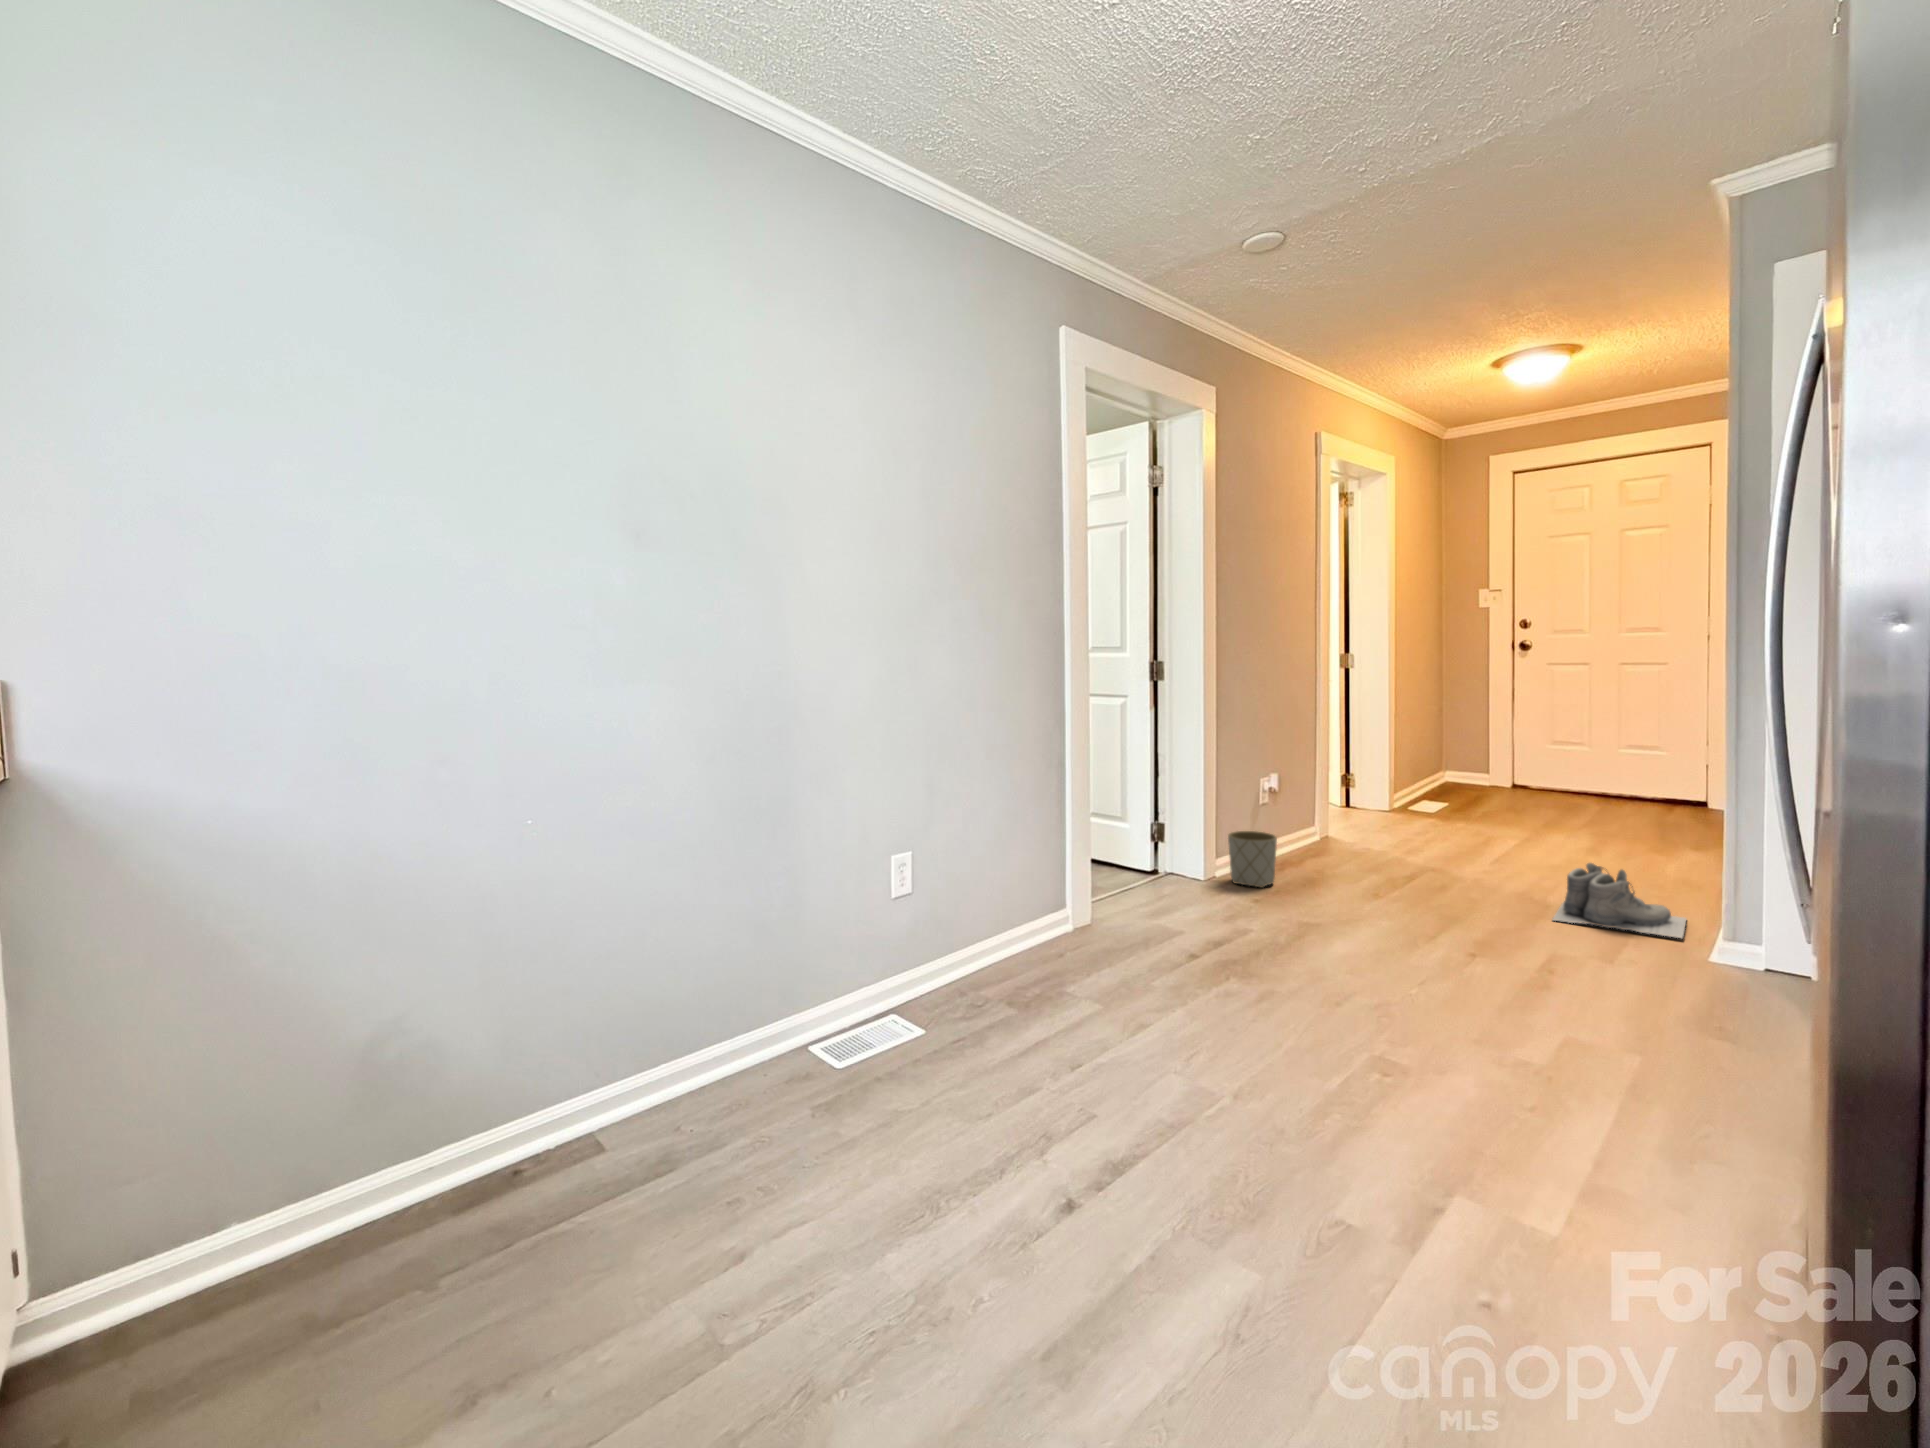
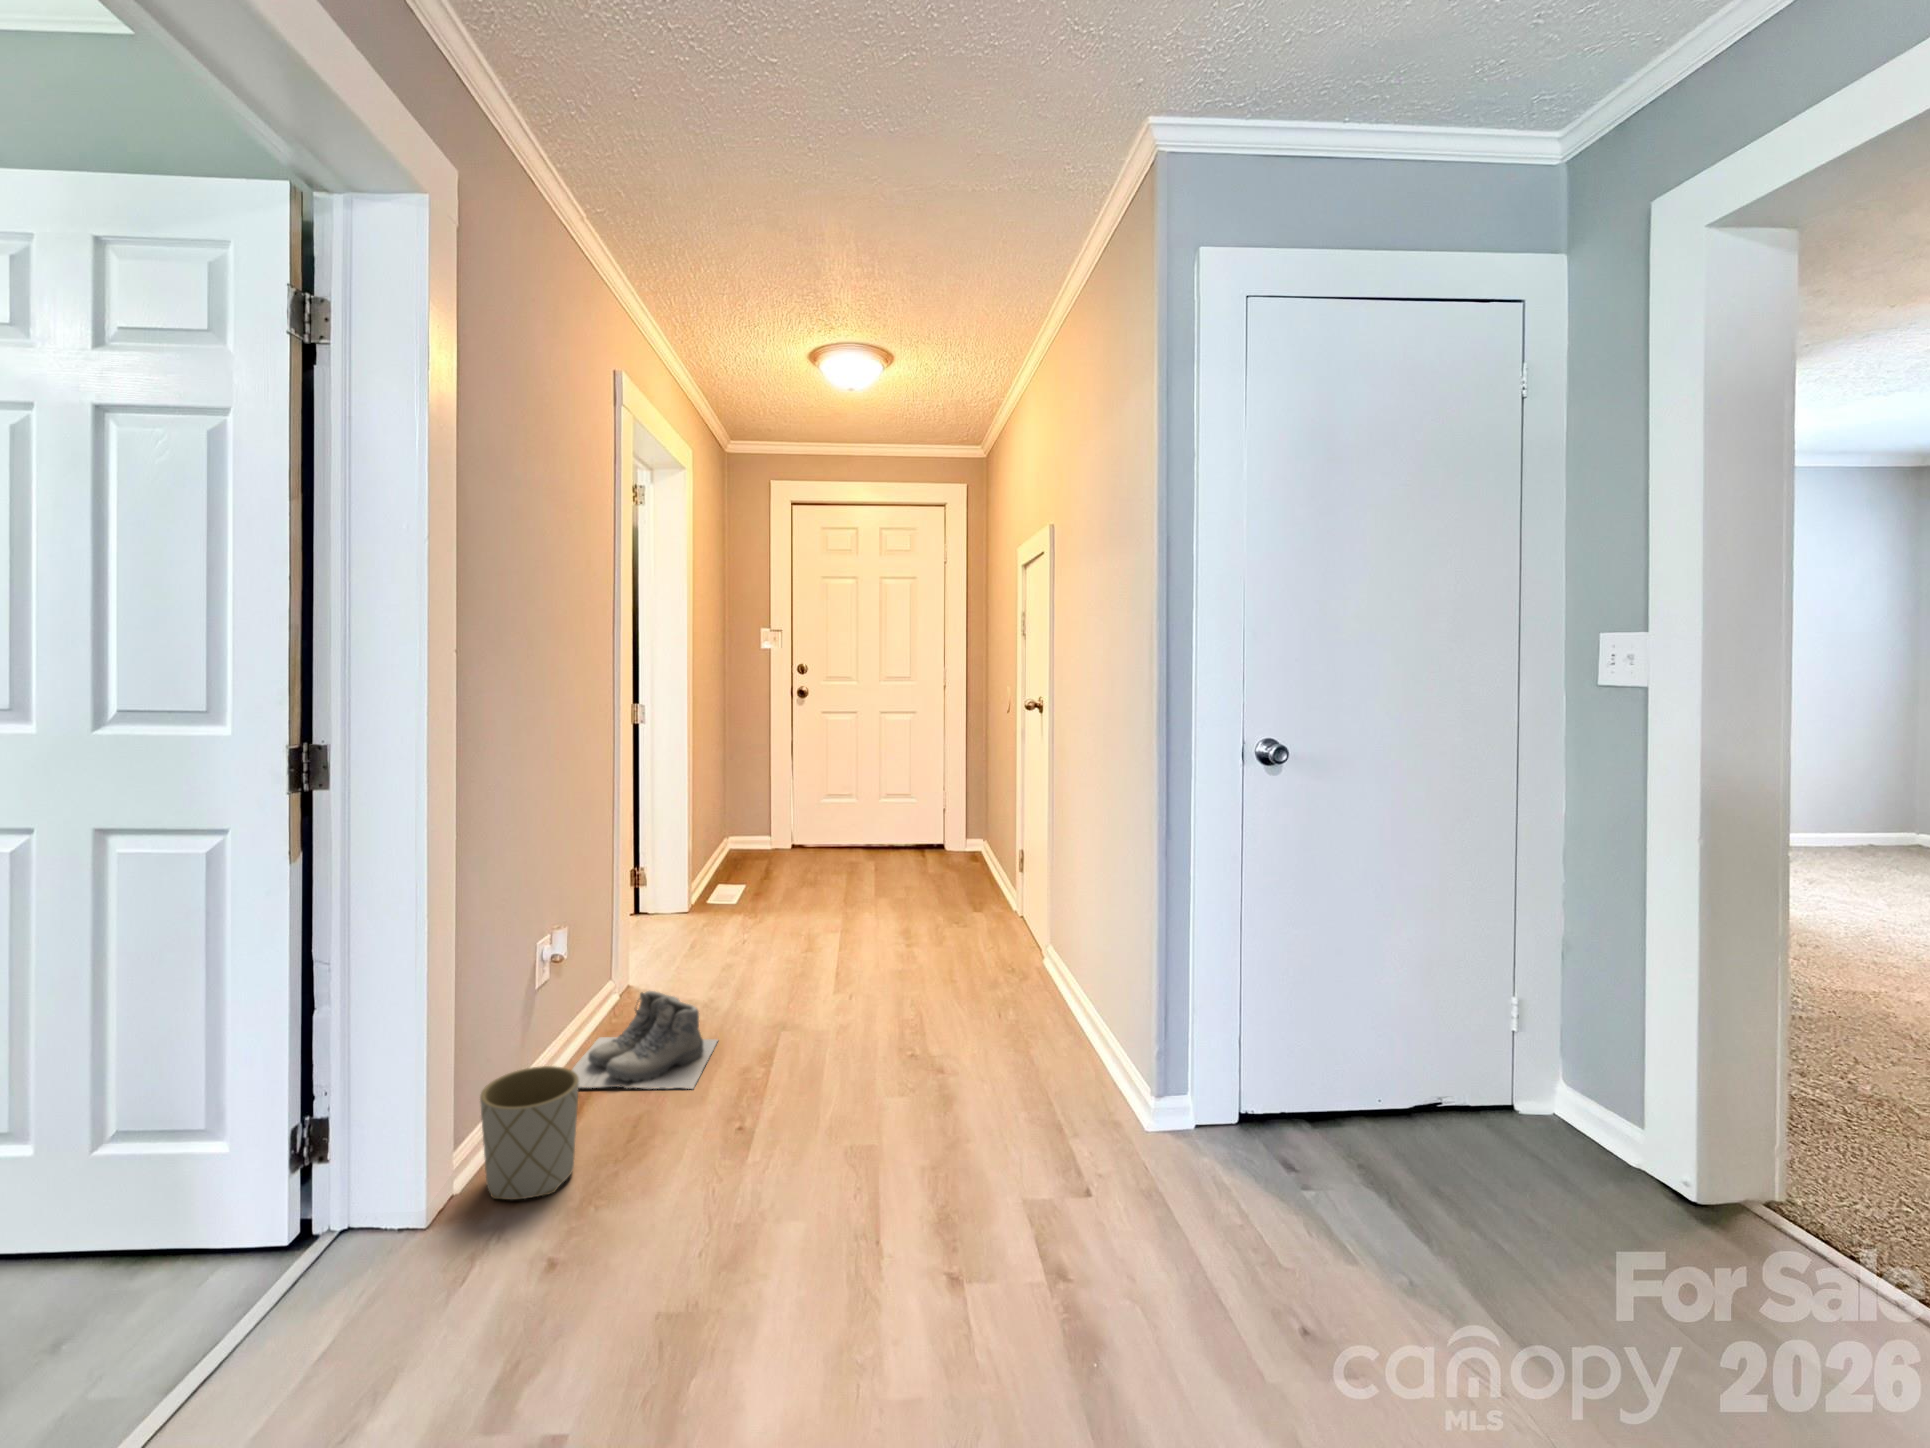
boots: present [1553,863,1686,938] -> present [572,991,718,1089]

